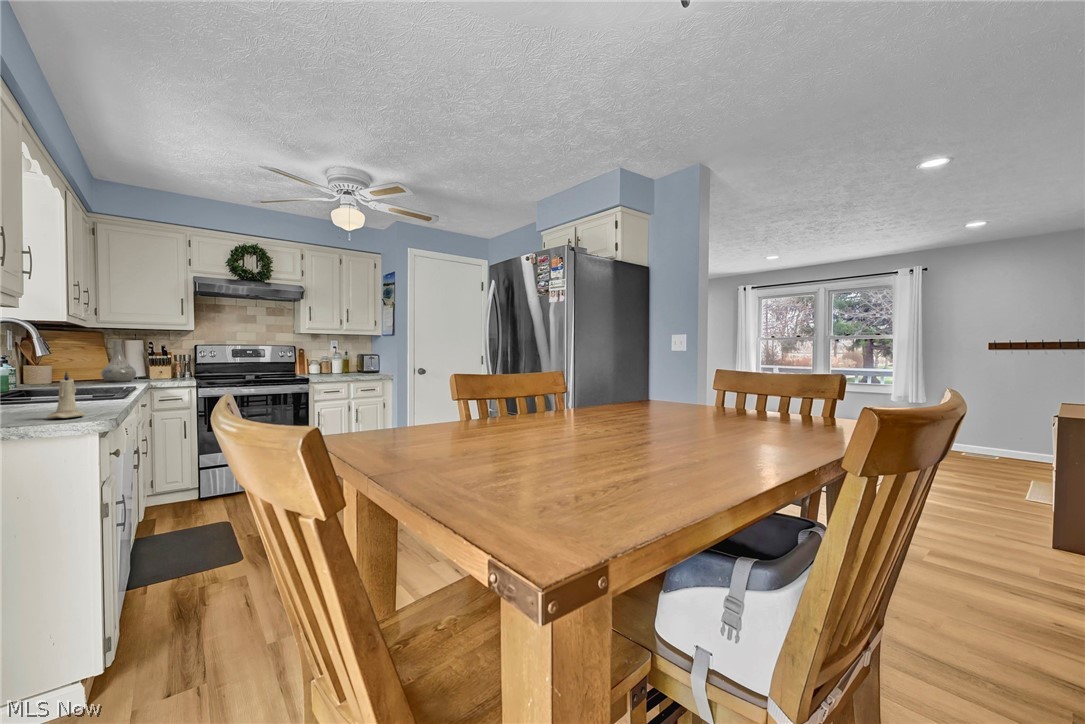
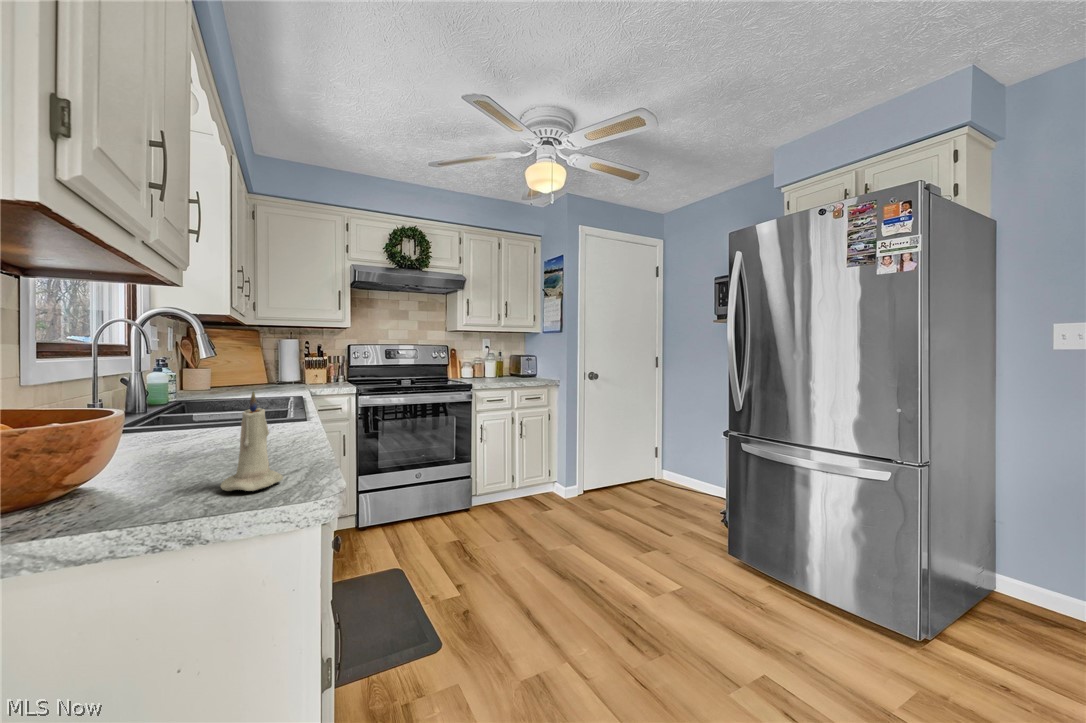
vase: present [101,340,136,382] -> none [260,338,295,387]

